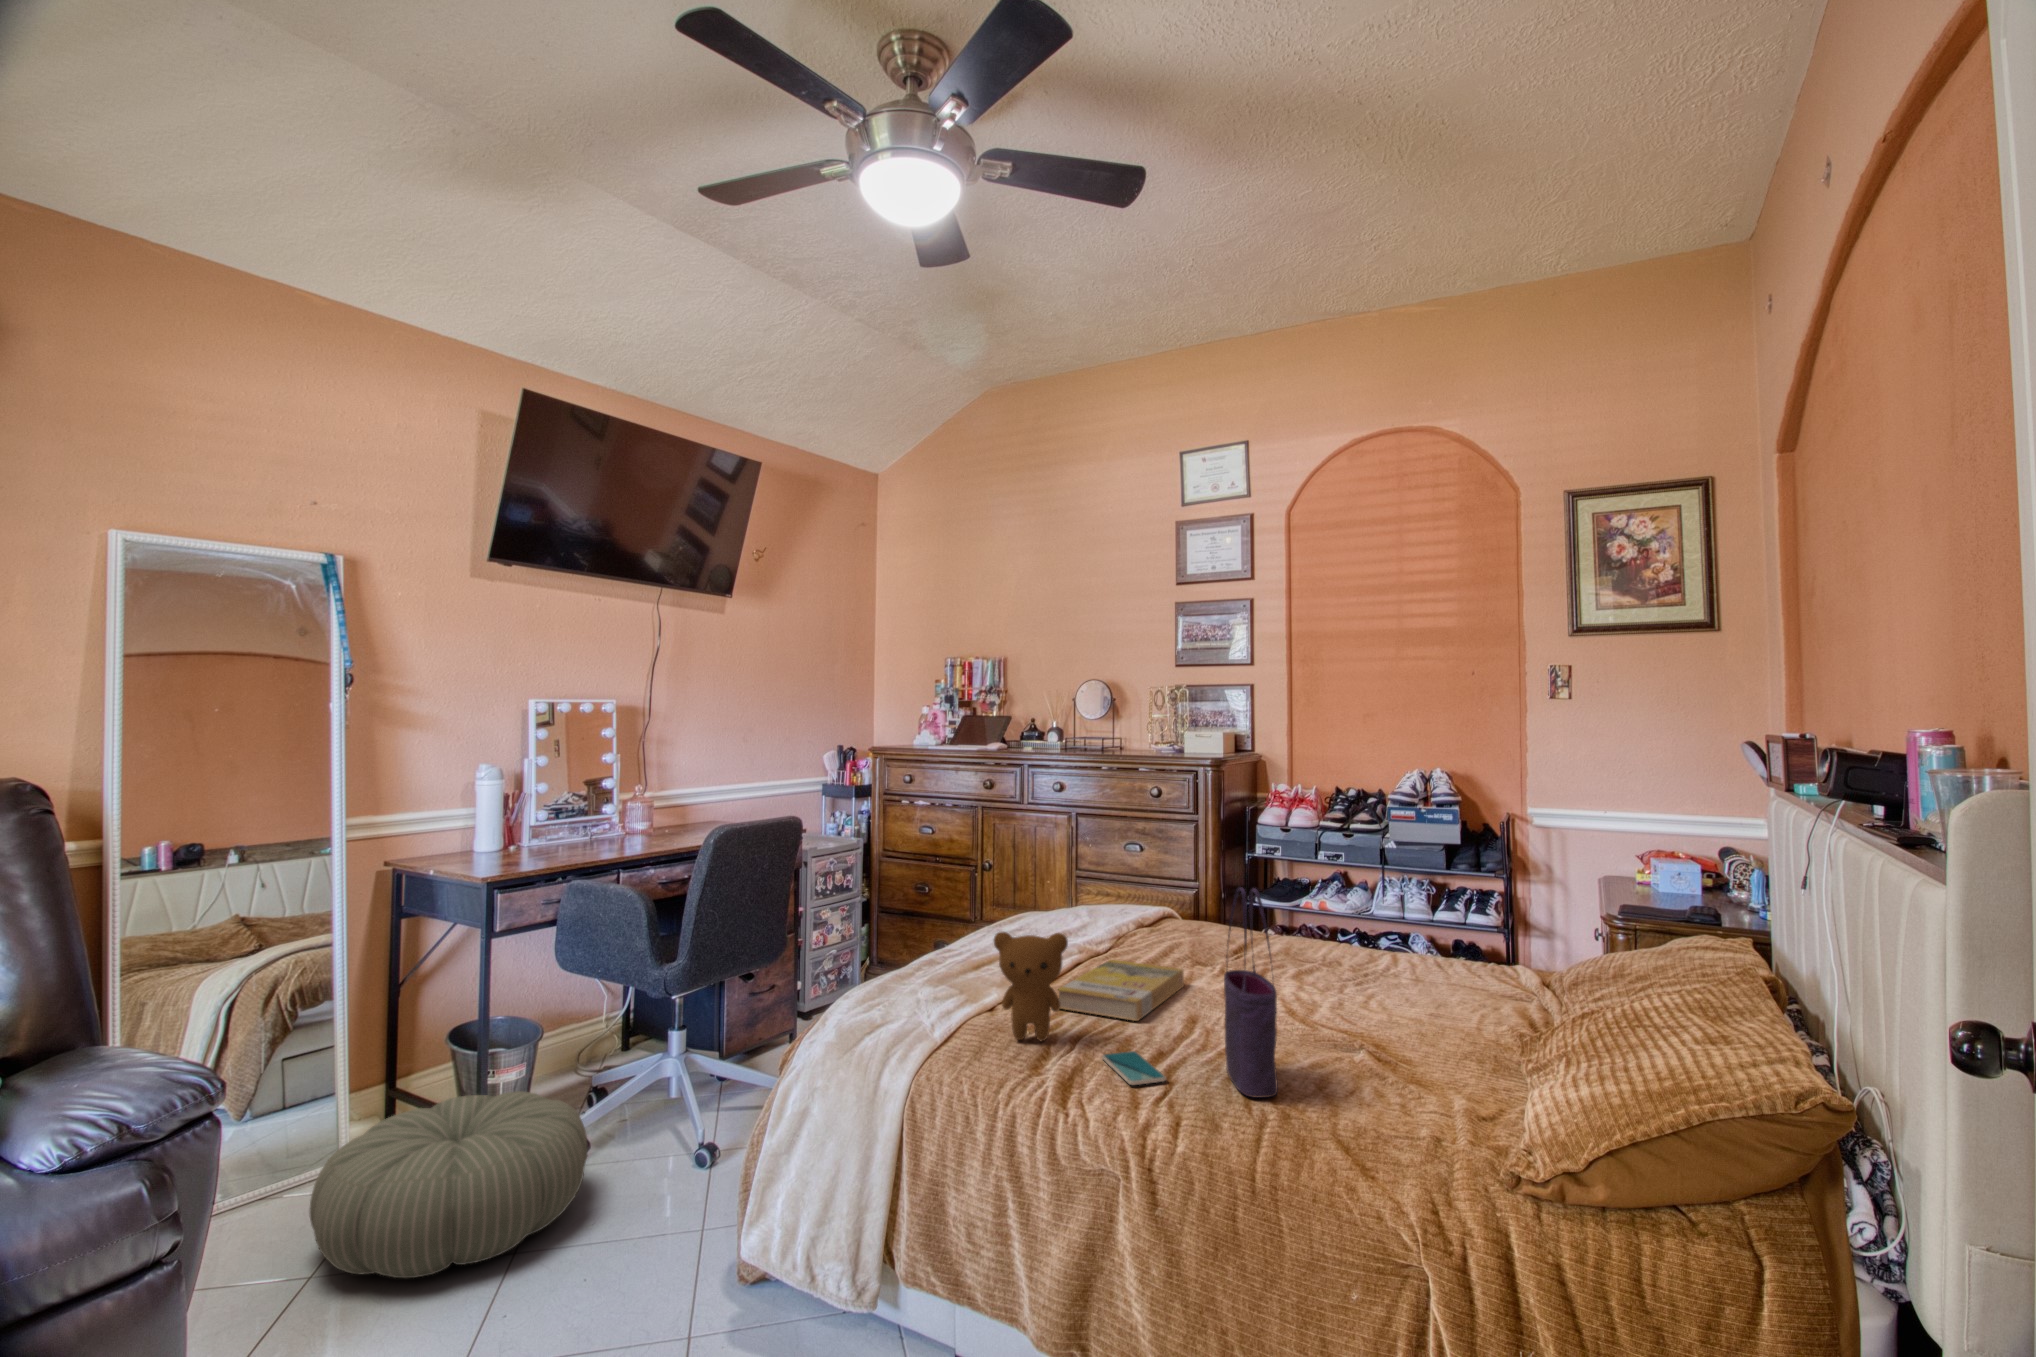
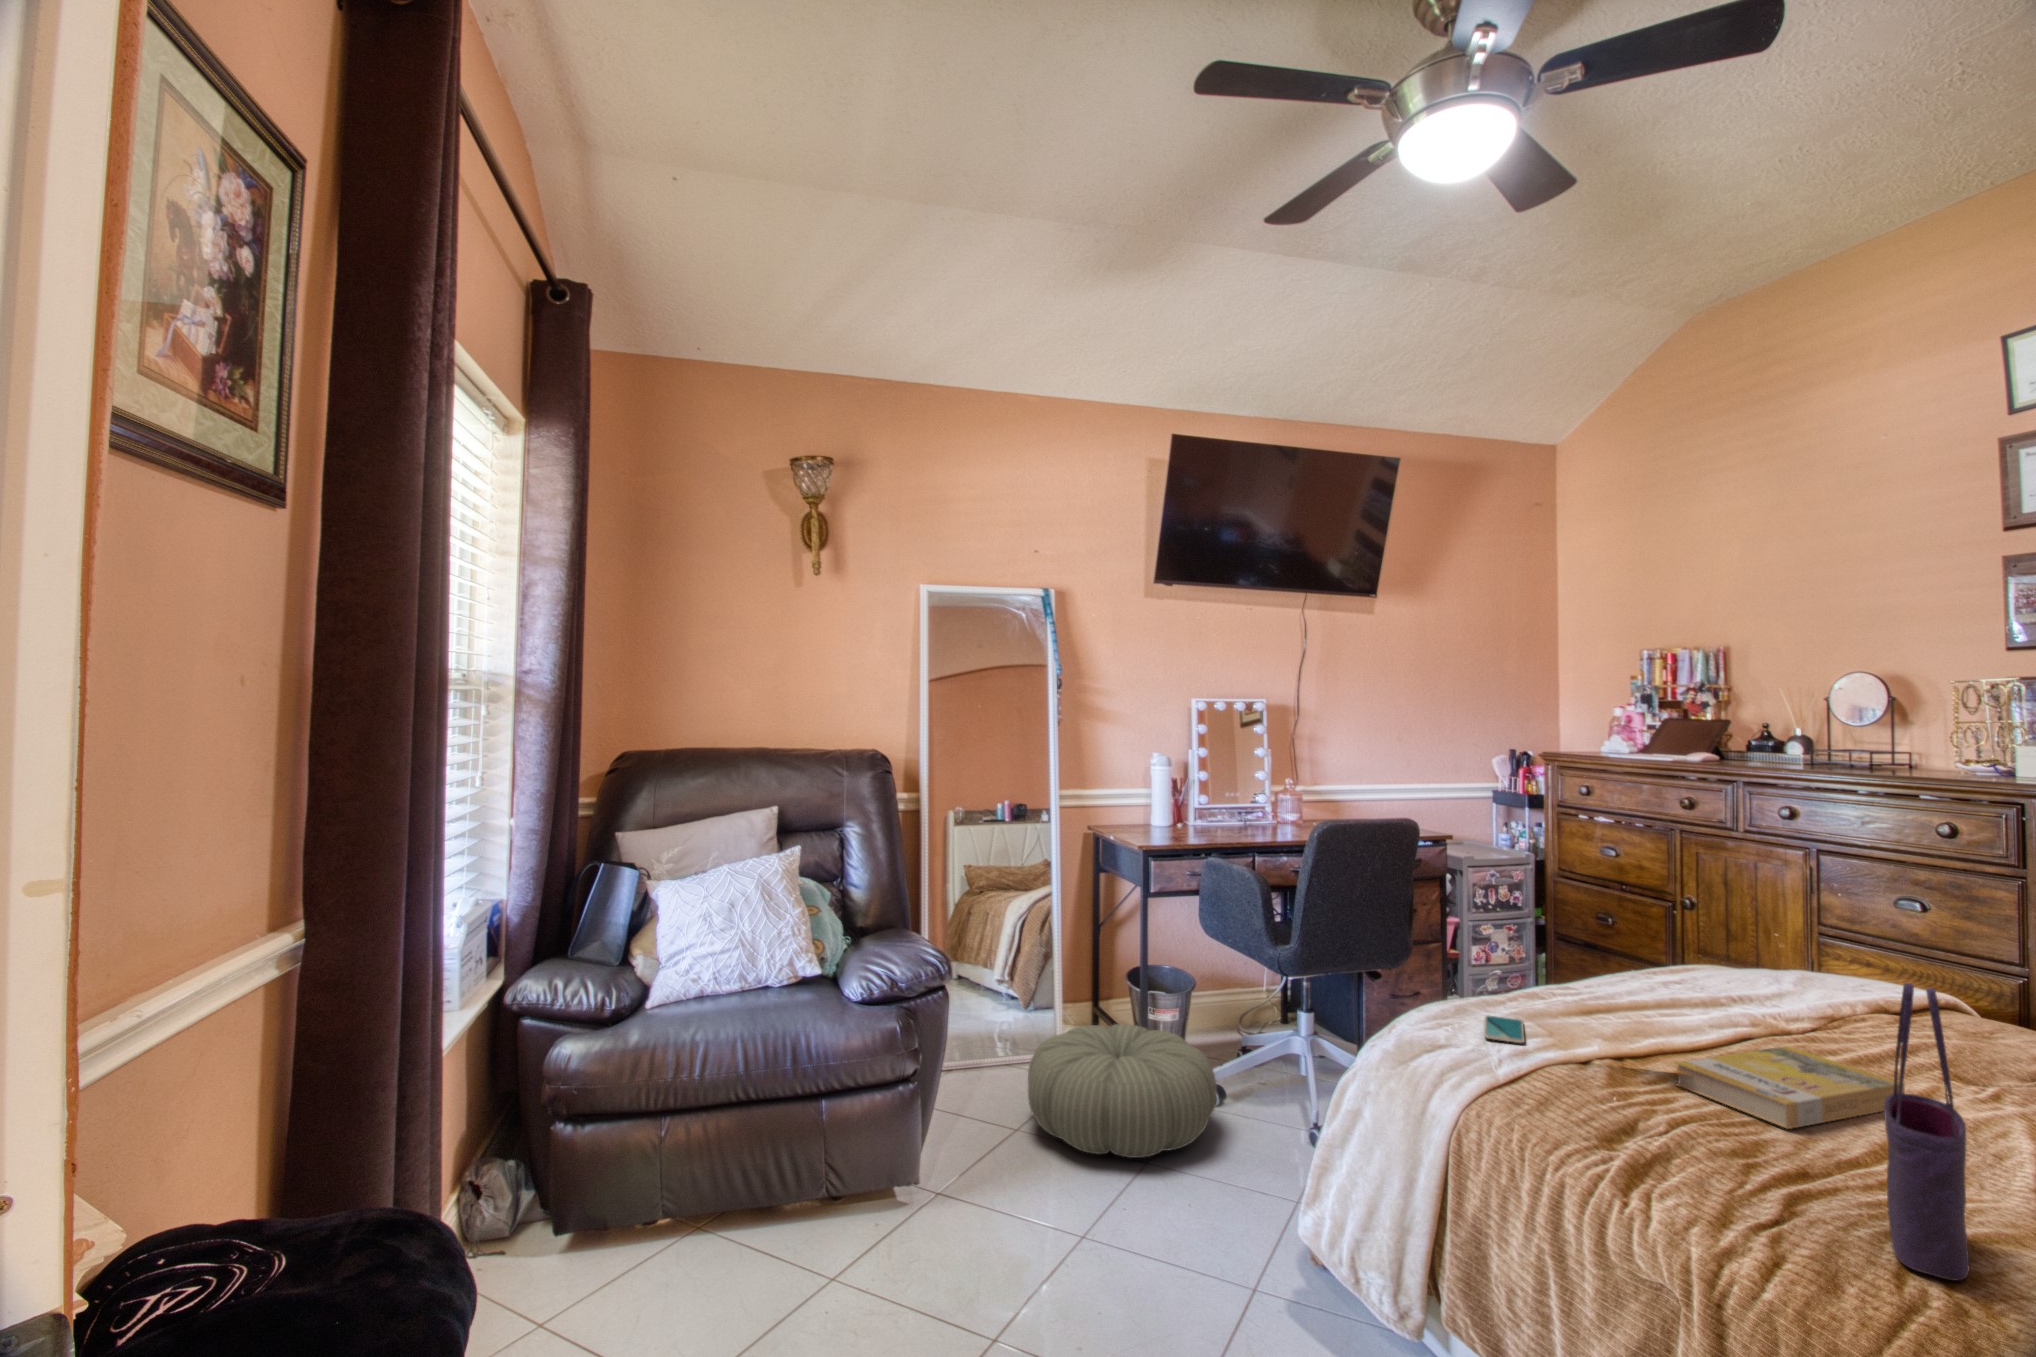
teddy bear: present [994,932,1068,1041] -> none [1567,978,1665,1115]
smartphone: present [1102,1051,1166,1085] -> present [1484,1015,1525,1043]

